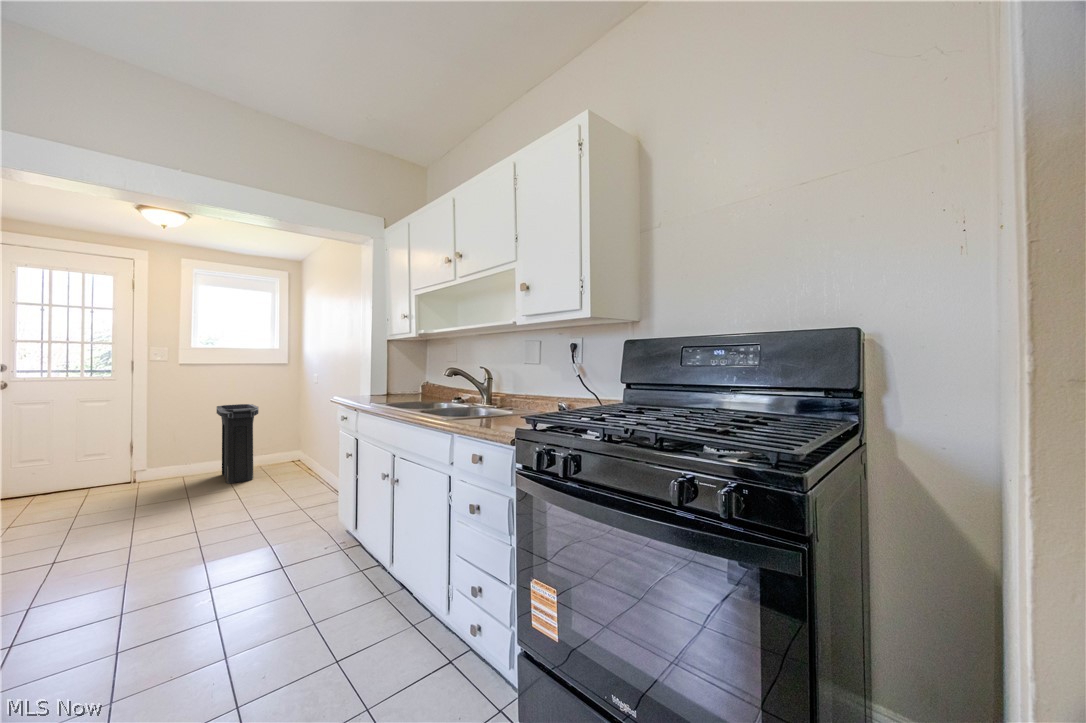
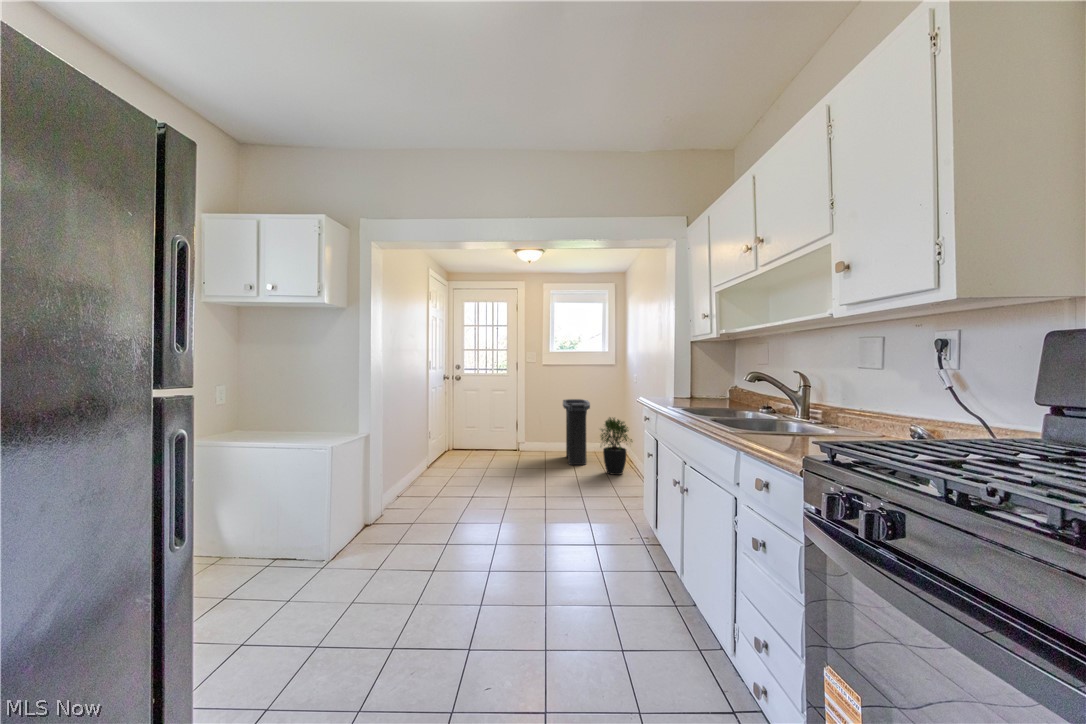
potted plant: none [271,420,318,484] -> present [601,418,632,475]

